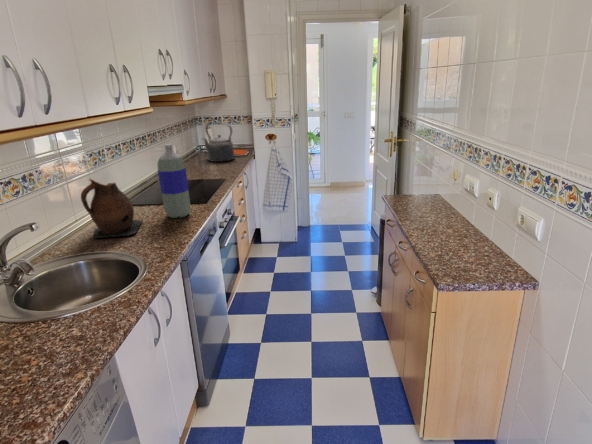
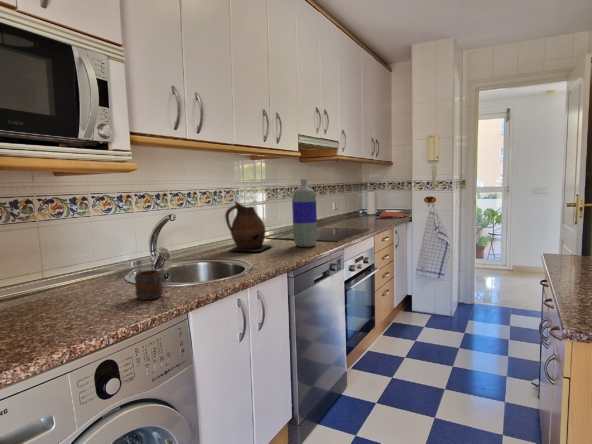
kettle: present [203,123,235,162] -> none [361,183,389,220]
mug: none [29,312,73,353] -> present [134,270,163,300]

